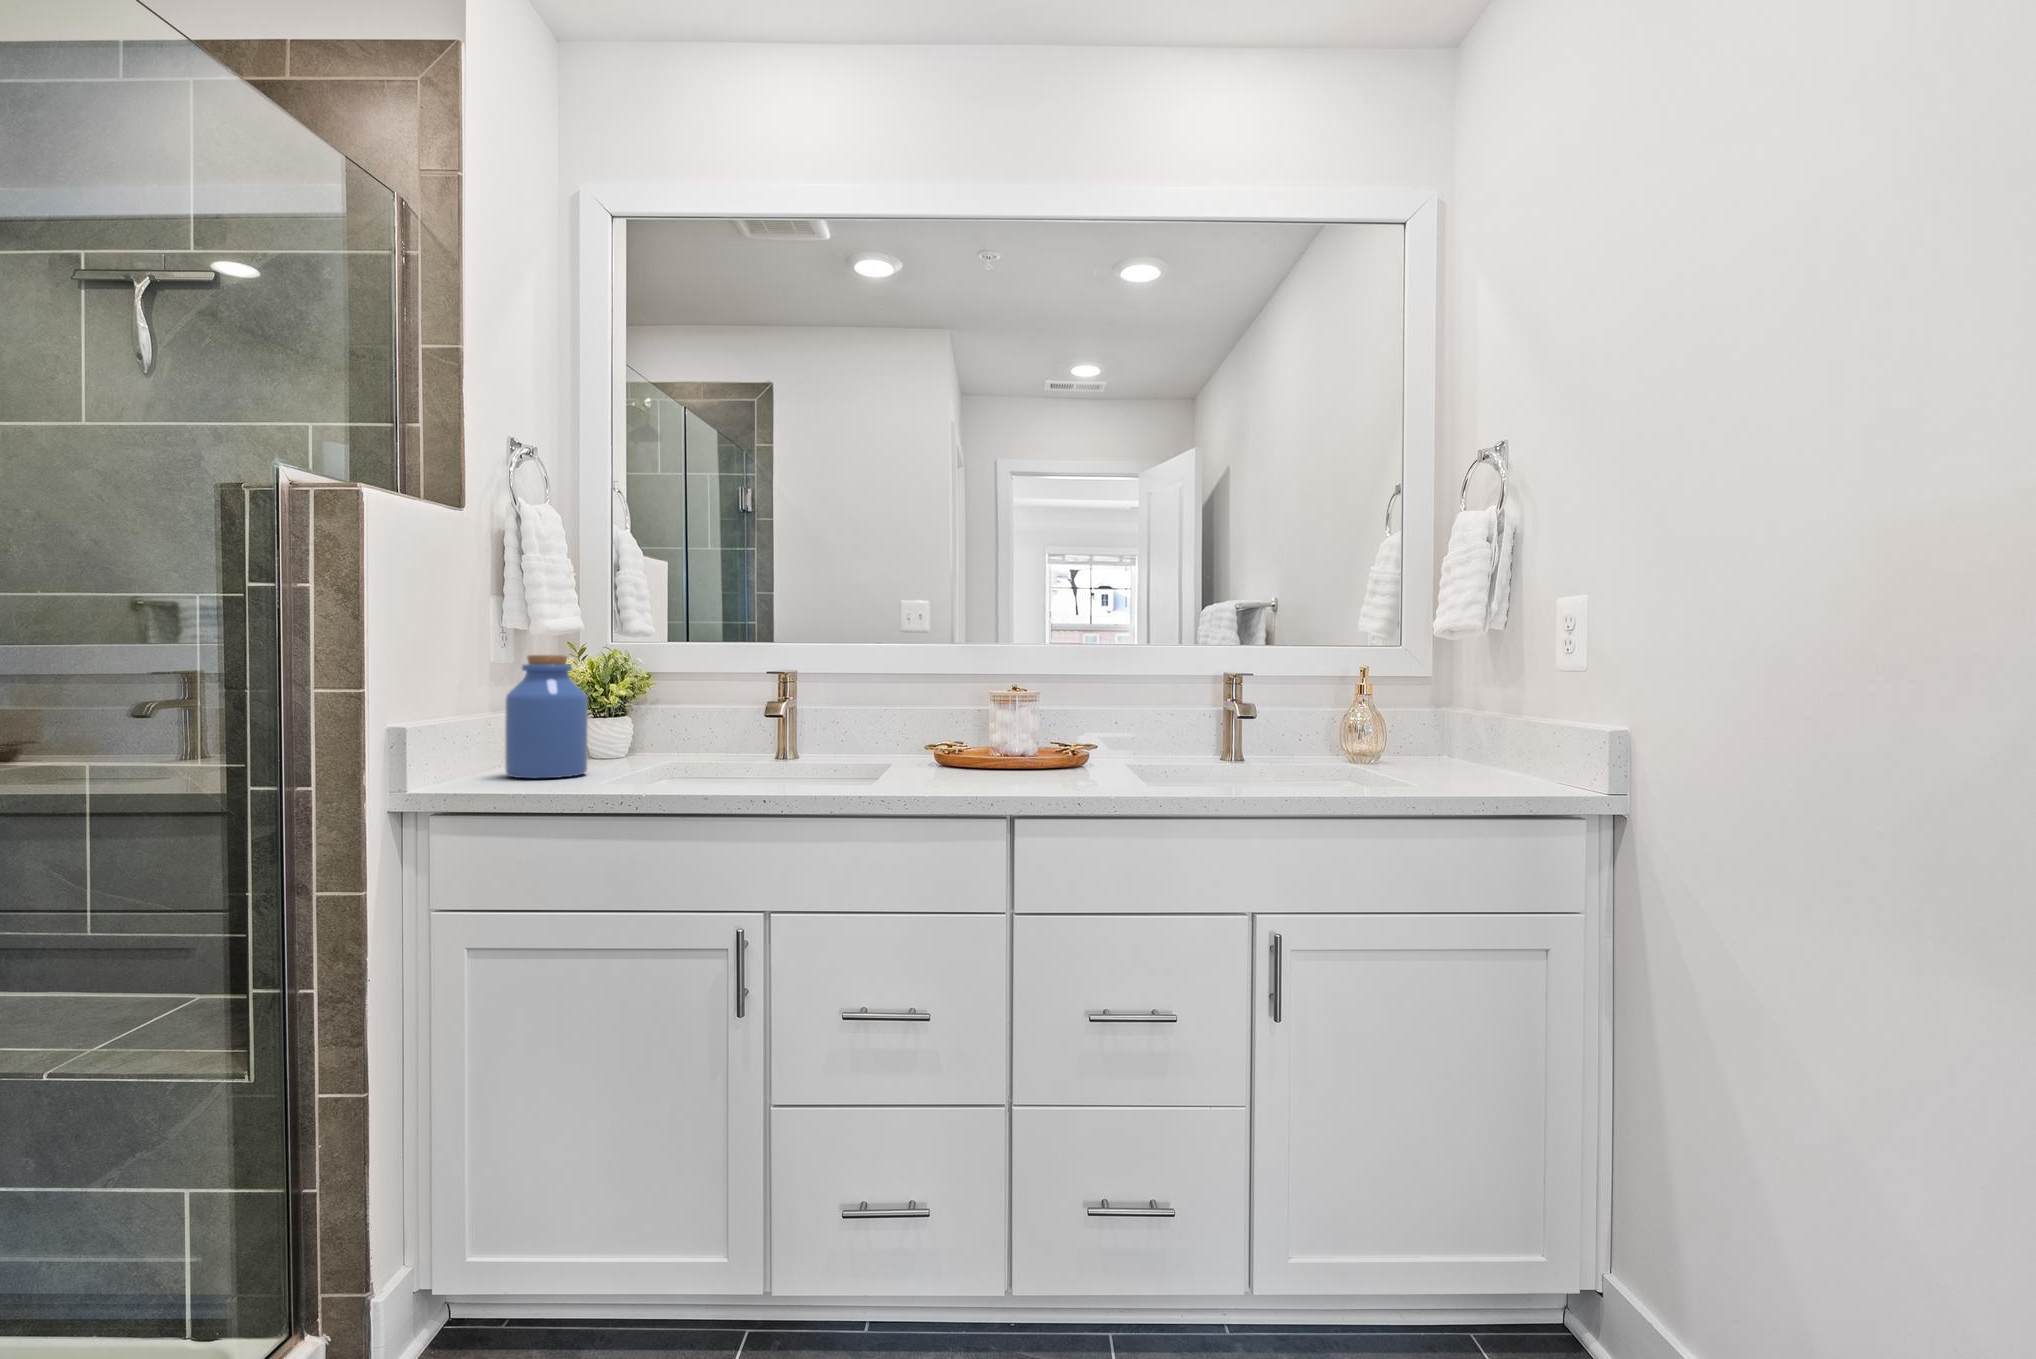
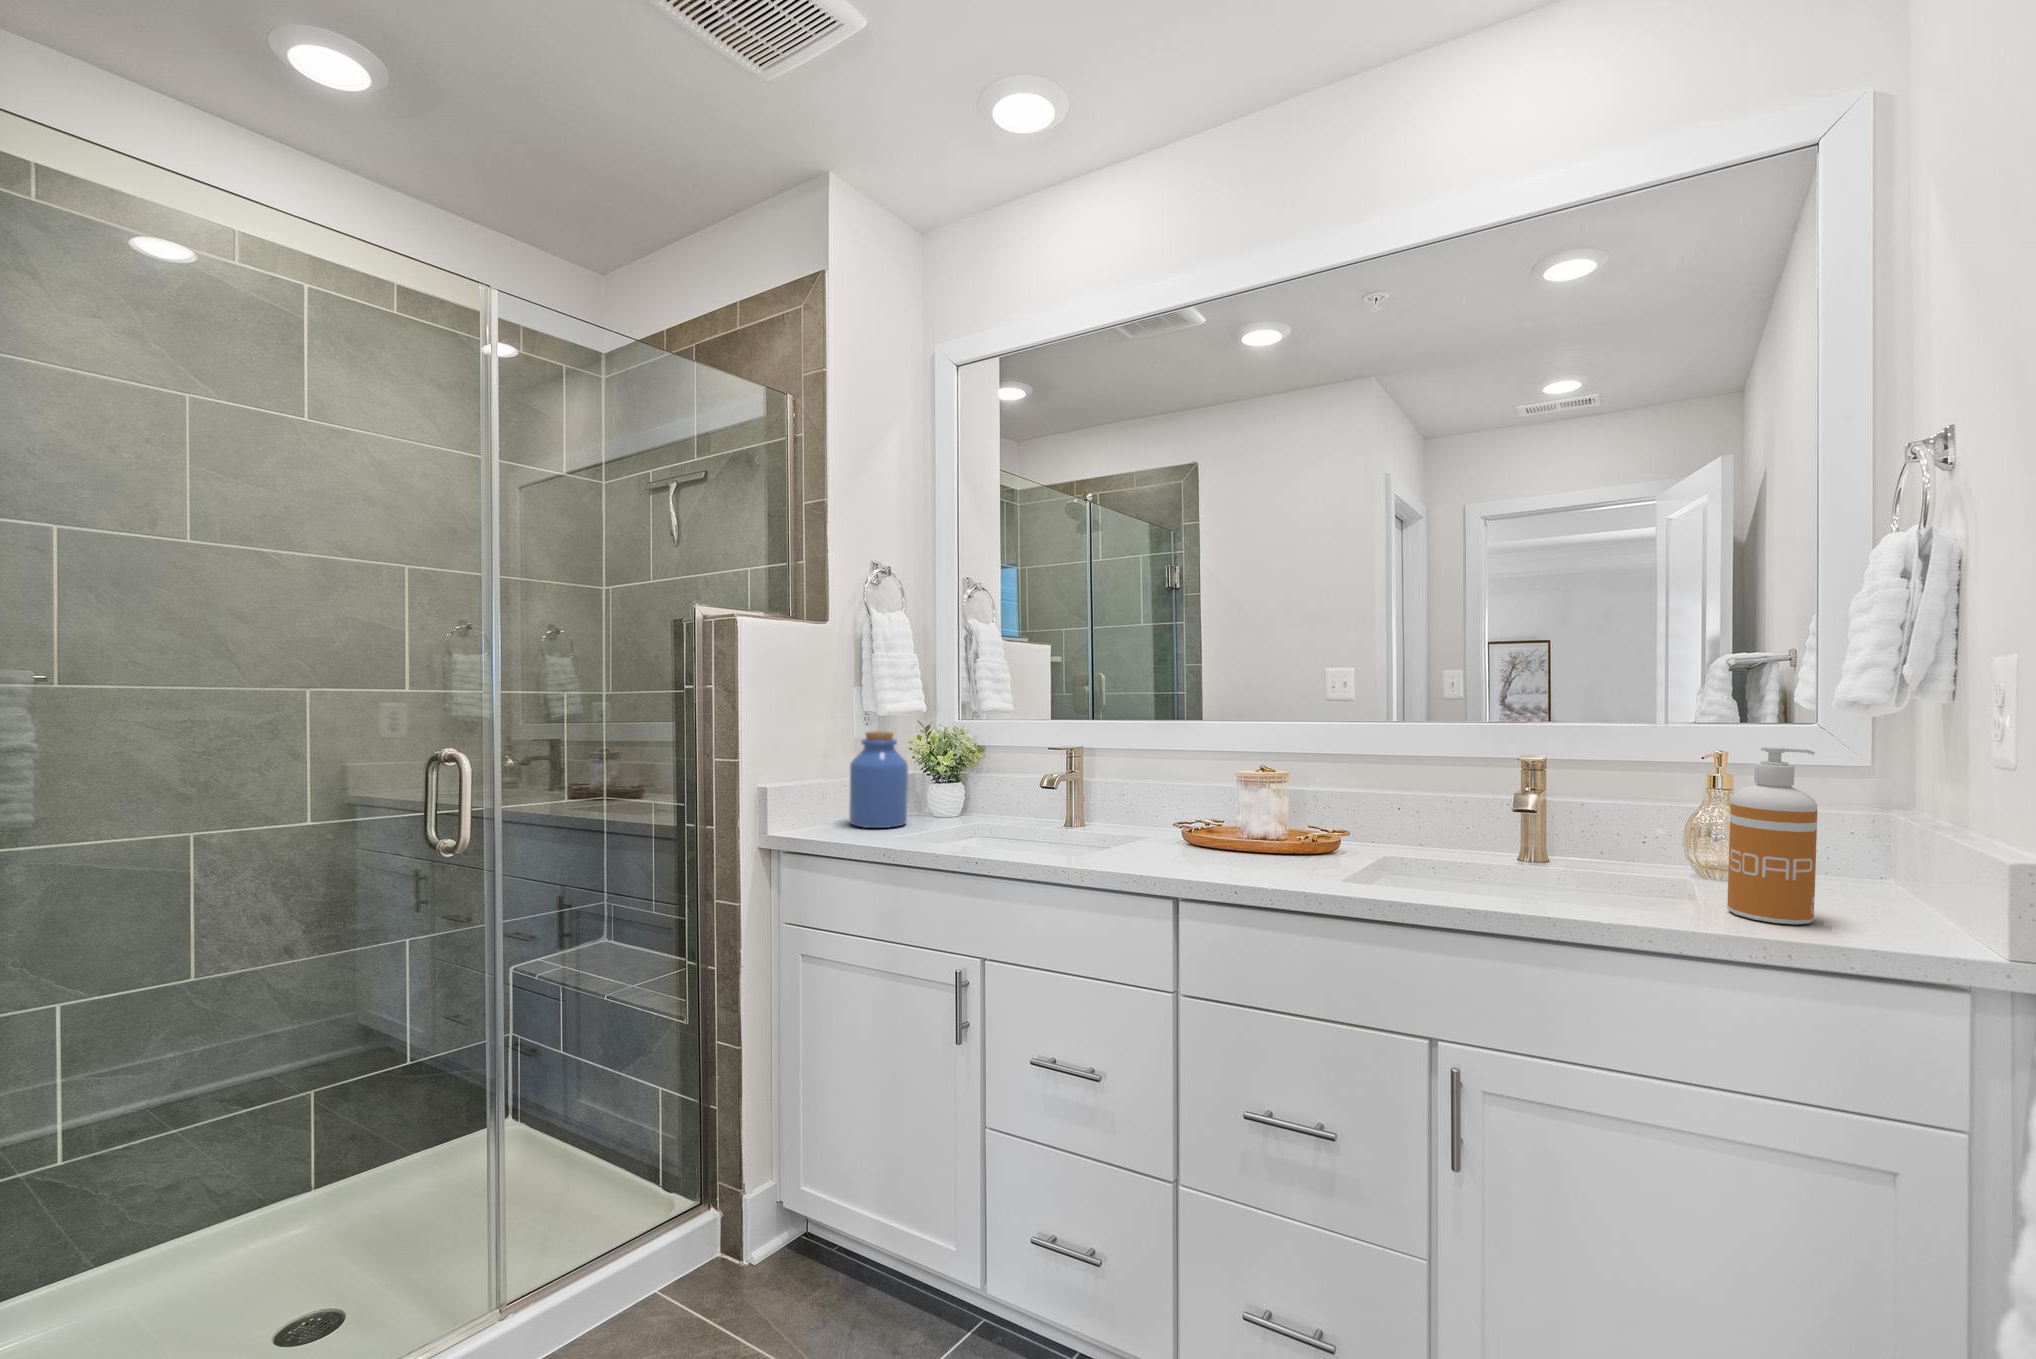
soap dispenser: none [1436,632,1500,780] -> present [1727,746,1817,925]

